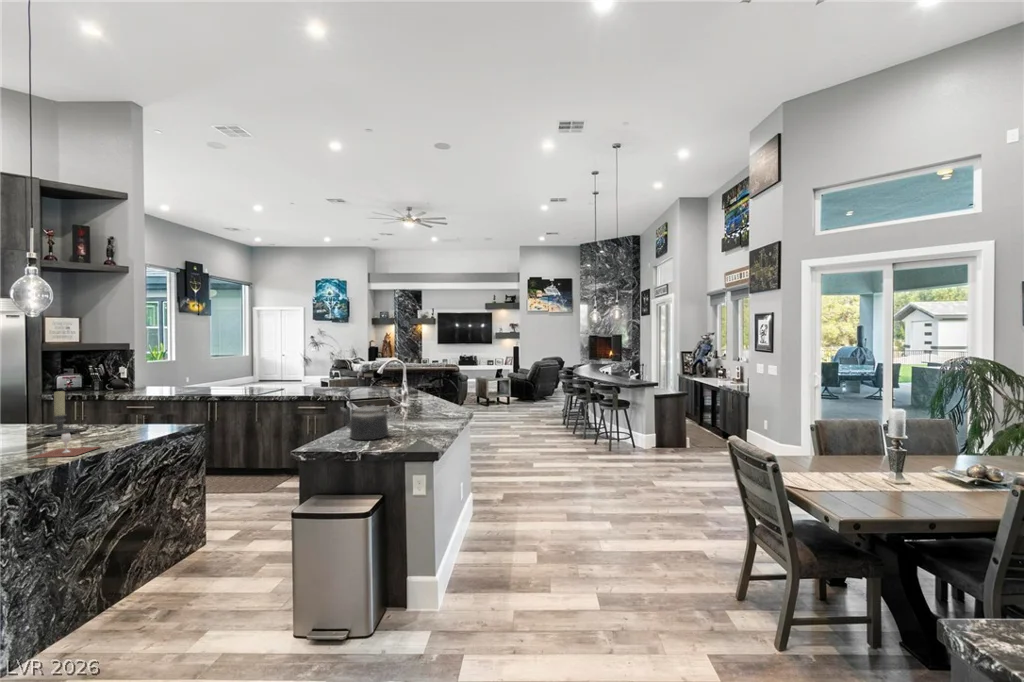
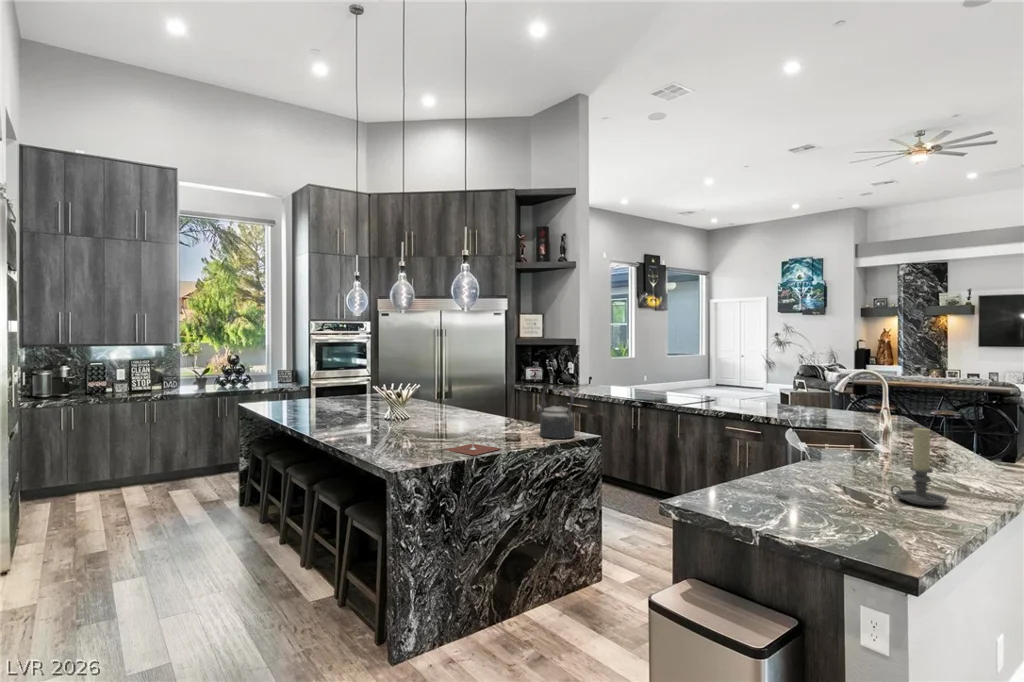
kettle: present [341,386,390,440] -> present [537,388,575,439]
candle holder: present [44,391,76,436] -> present [891,428,947,506]

